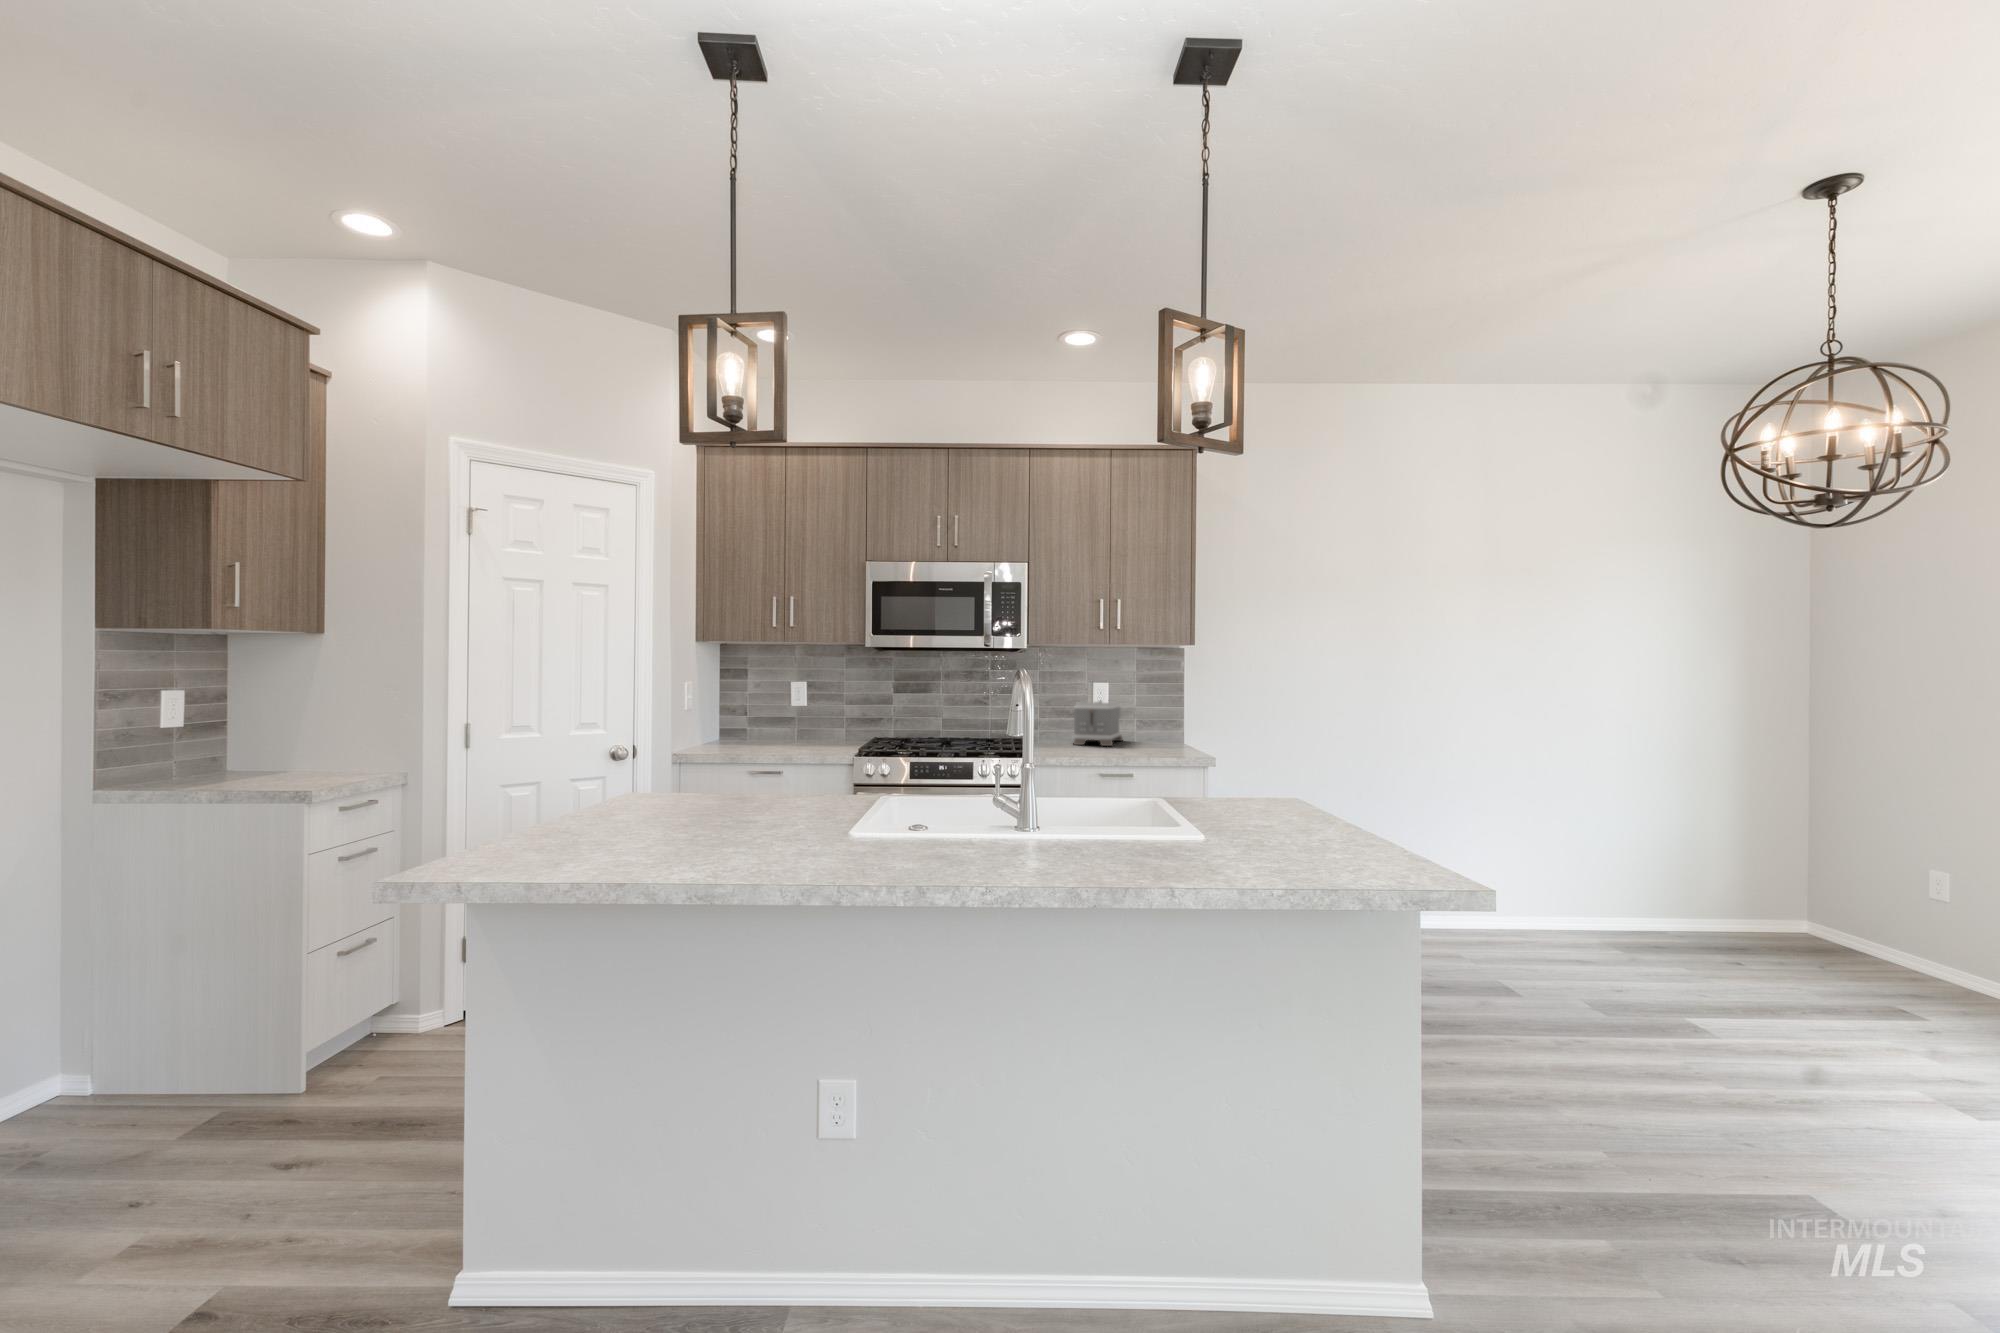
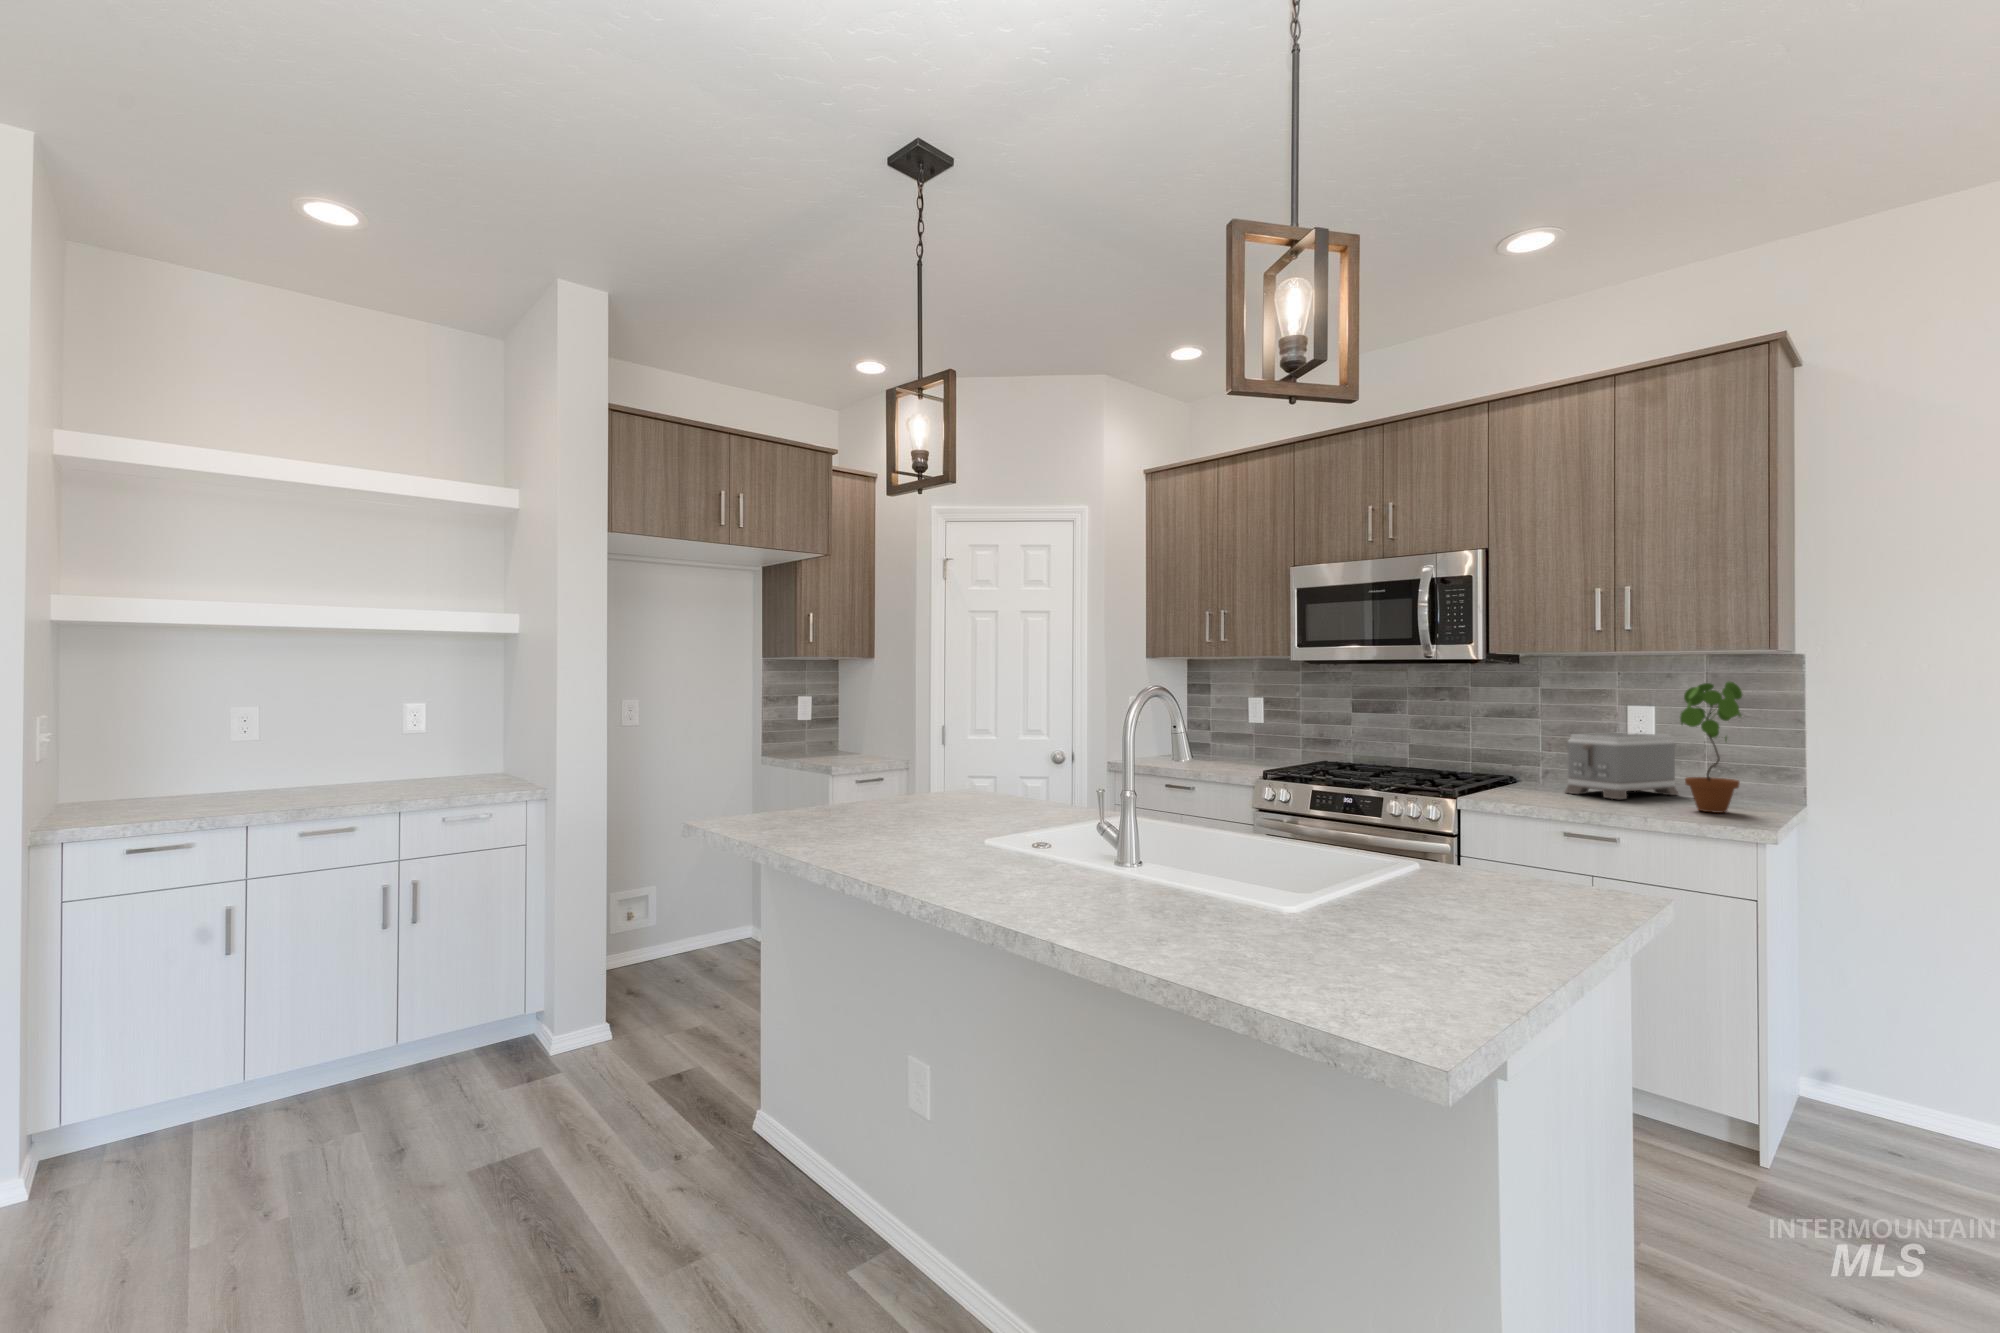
potted plant: none [1148,664,1183,749] -> present [1680,682,1742,813]

